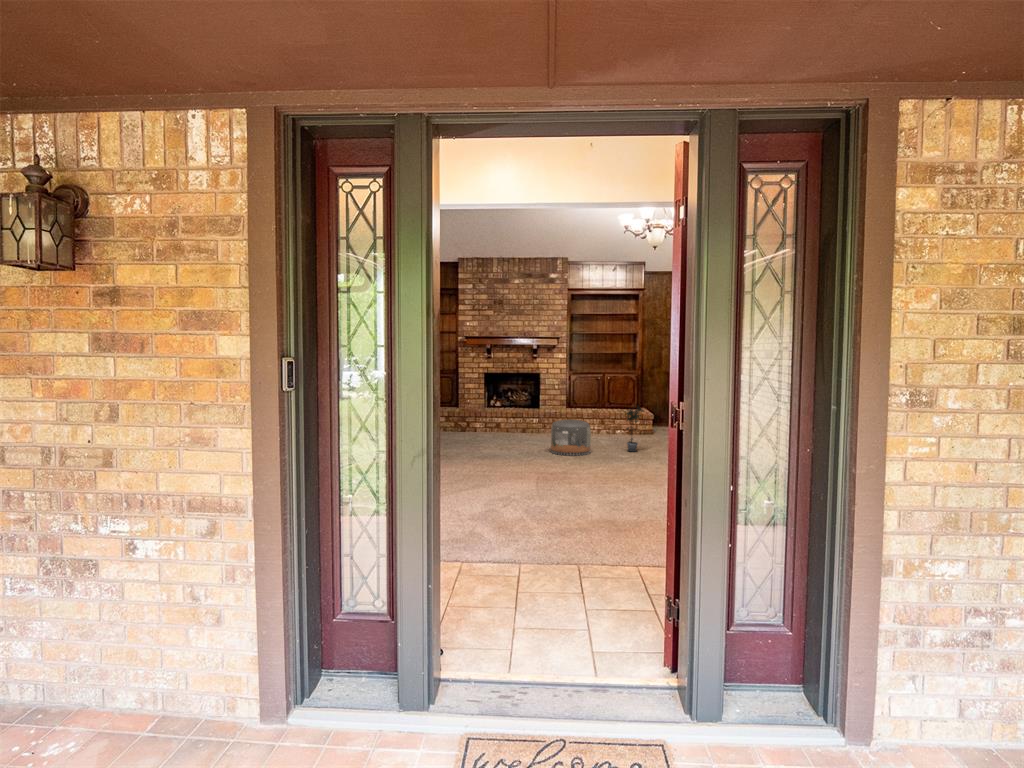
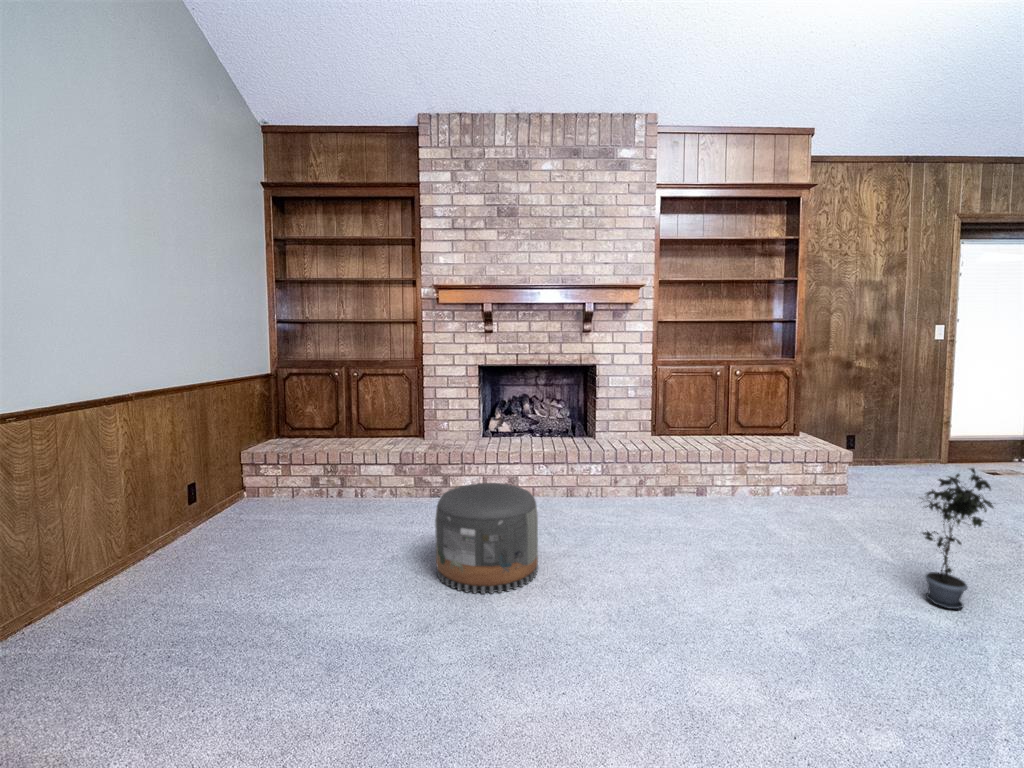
pouf: present [551,420,591,456] -> present [435,483,538,594]

